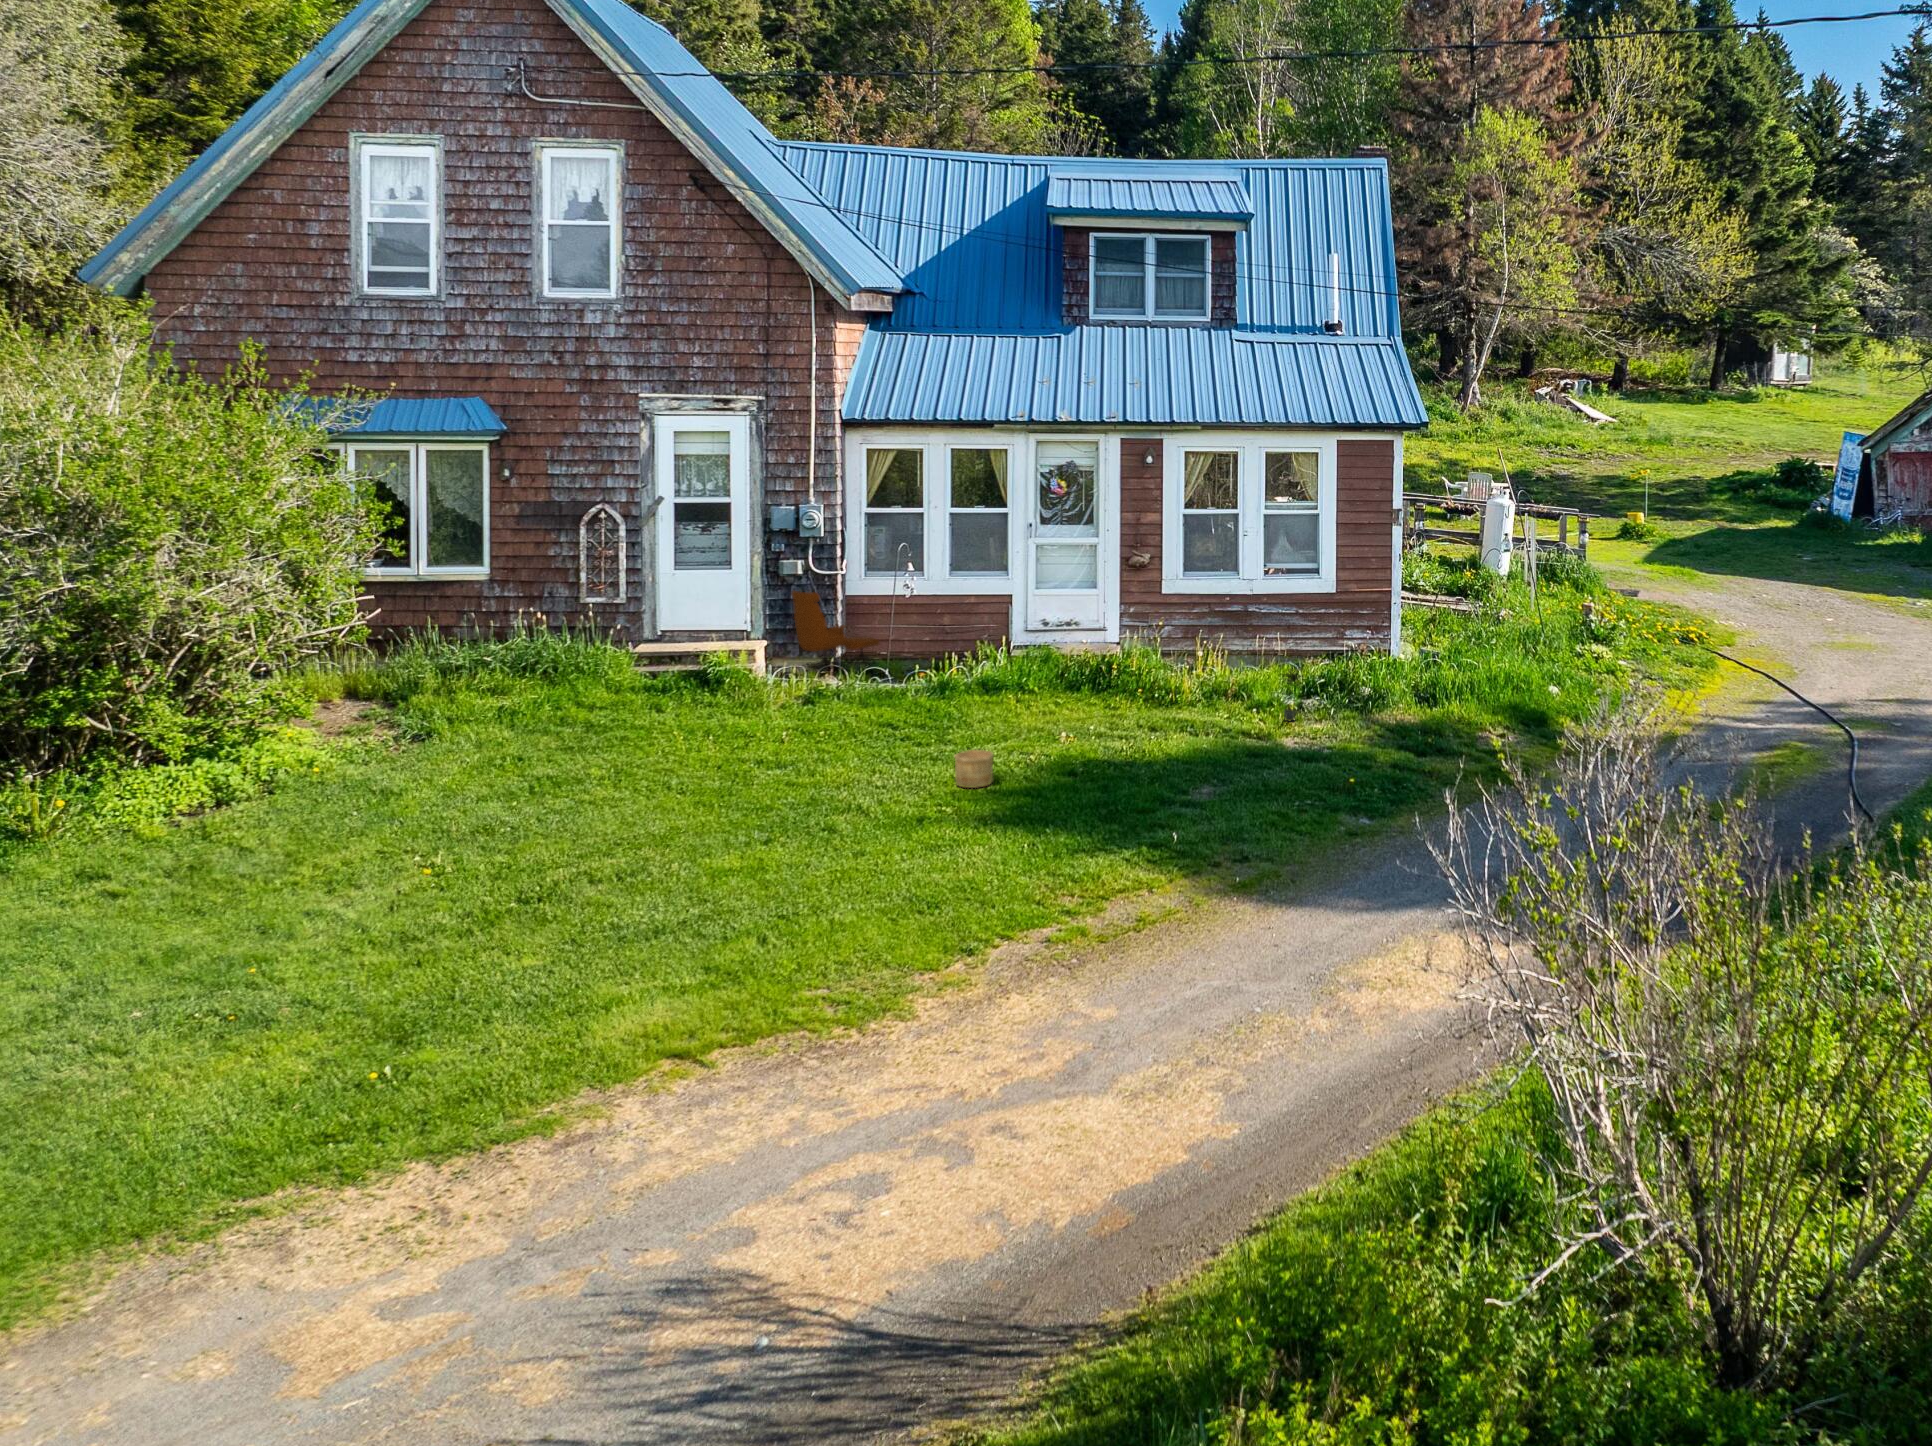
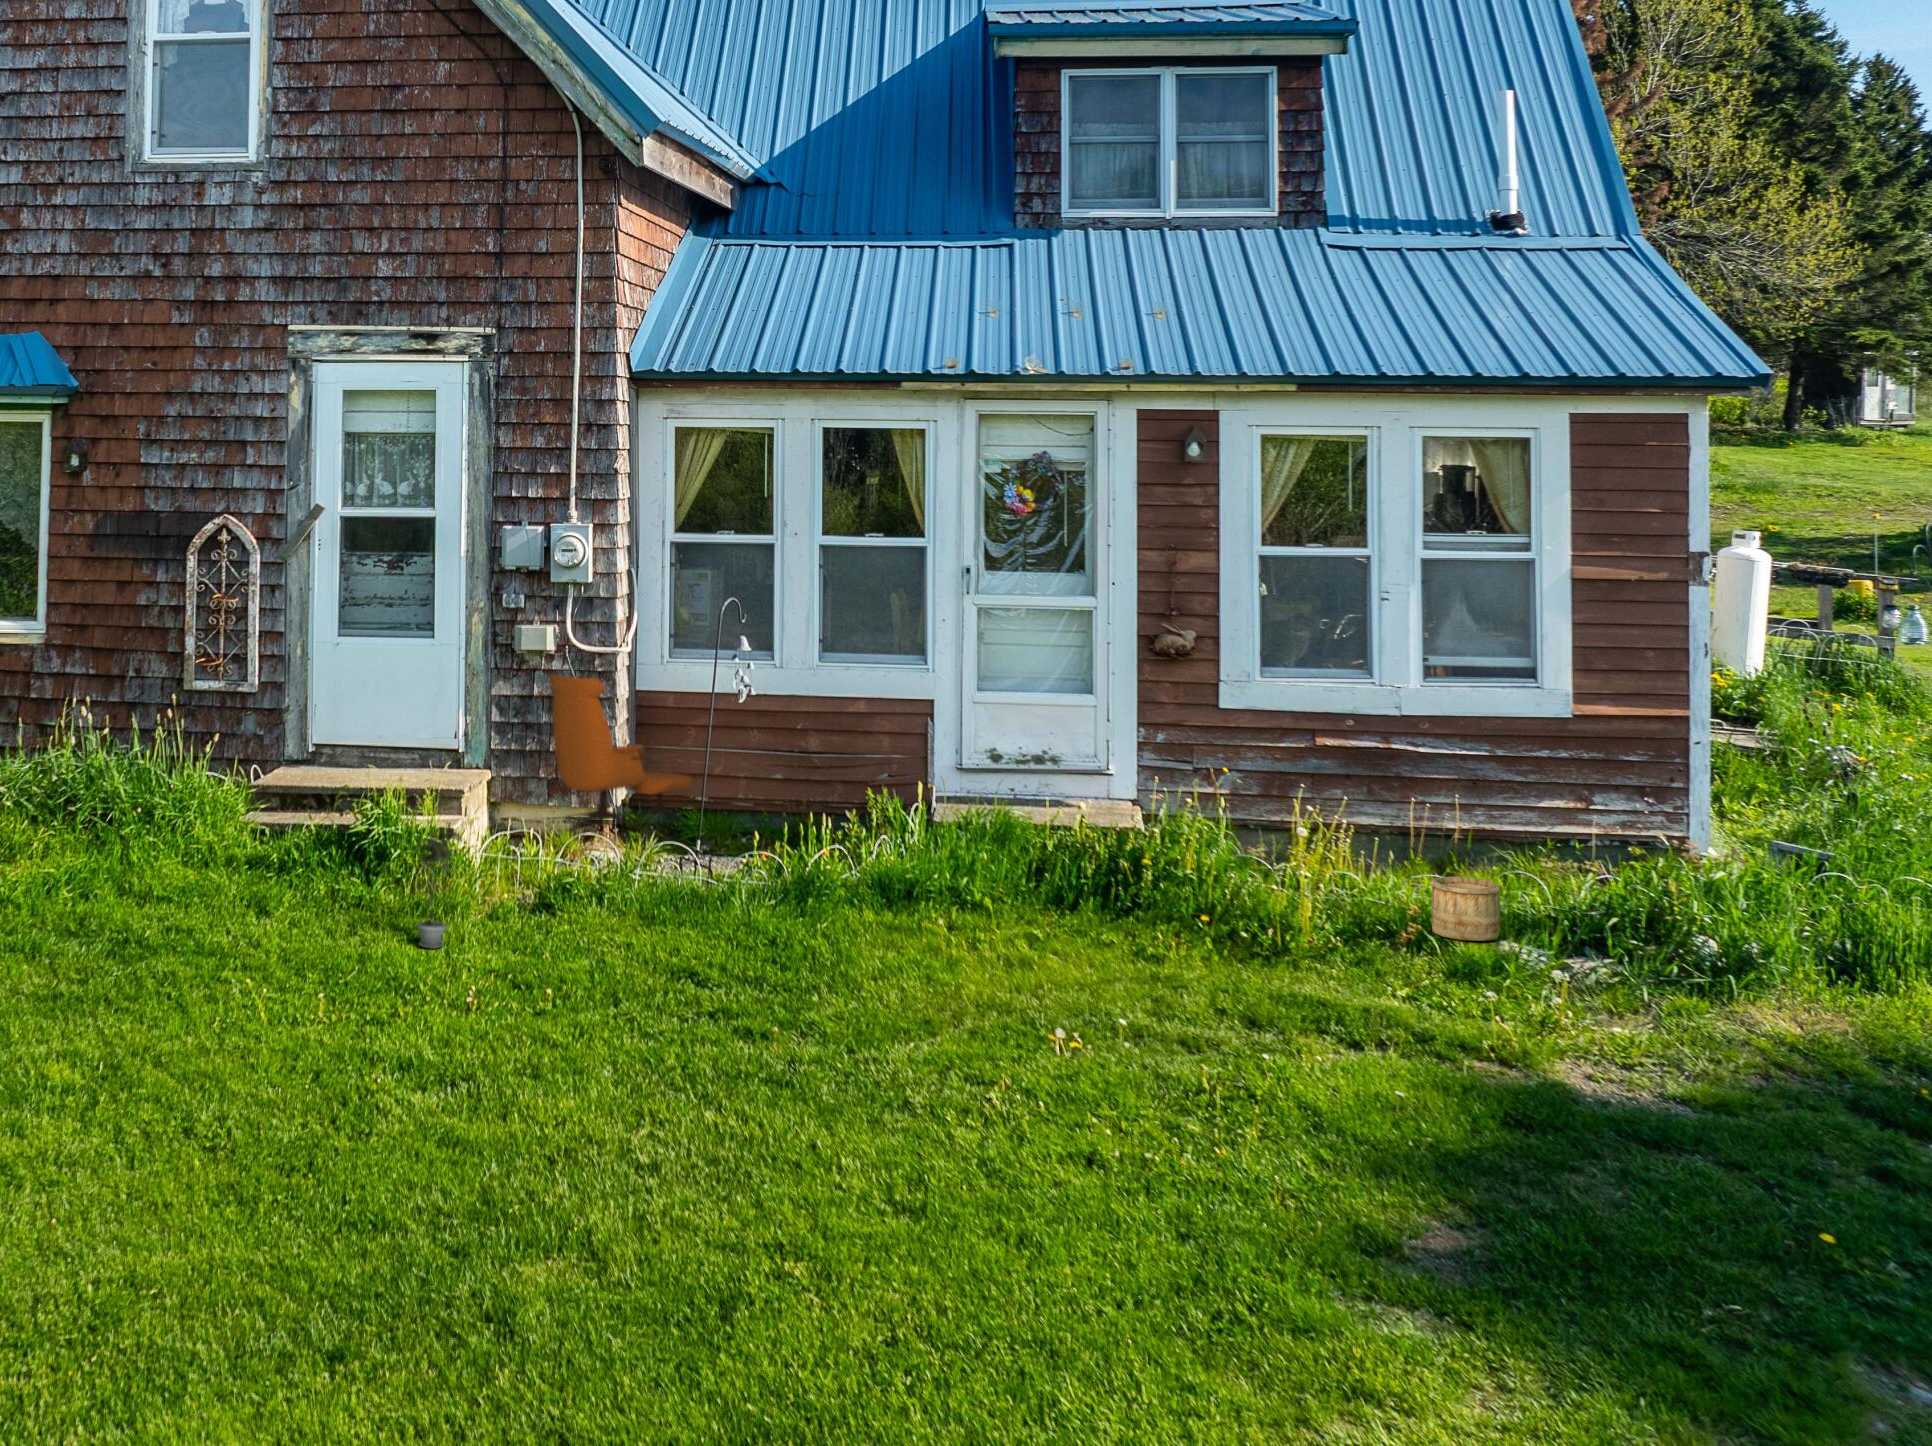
potted plant: present [1282,667,1303,721] -> present [417,823,462,949]
wooden bucket: present [954,750,993,788] -> present [1430,877,1502,941]

